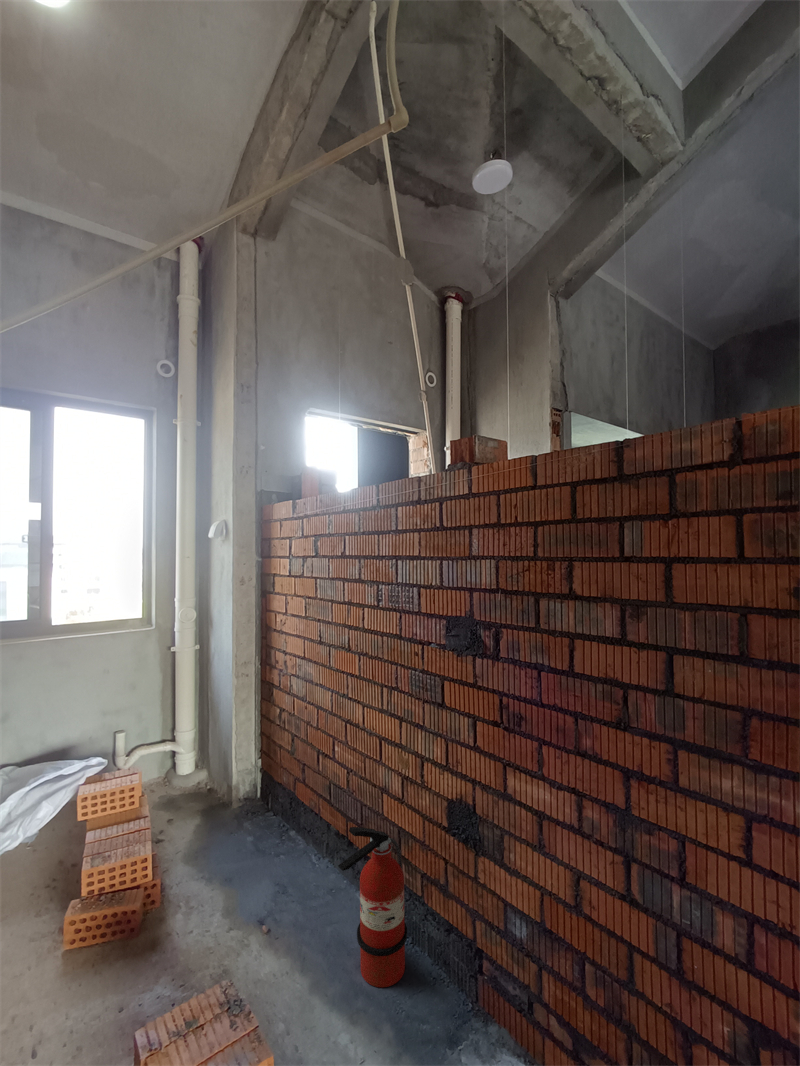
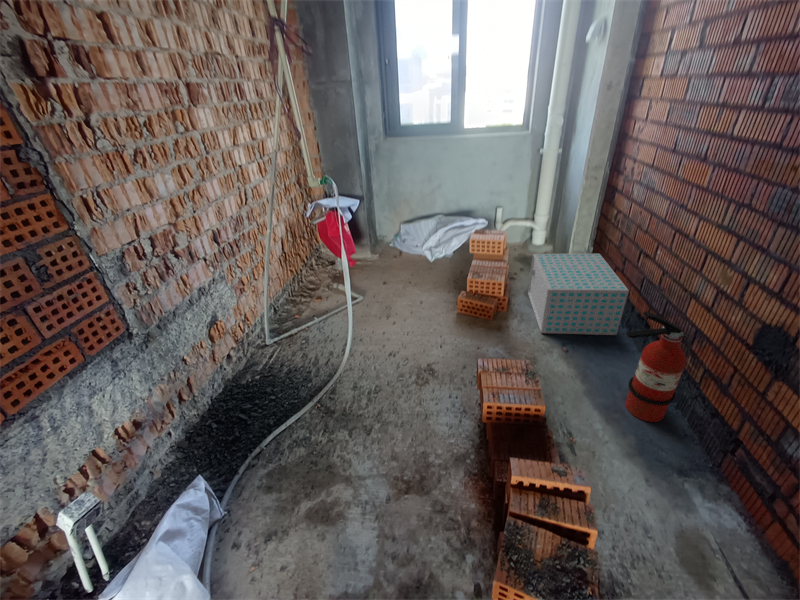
storage box: none [187,765,319,917] -> present [528,254,629,335]

